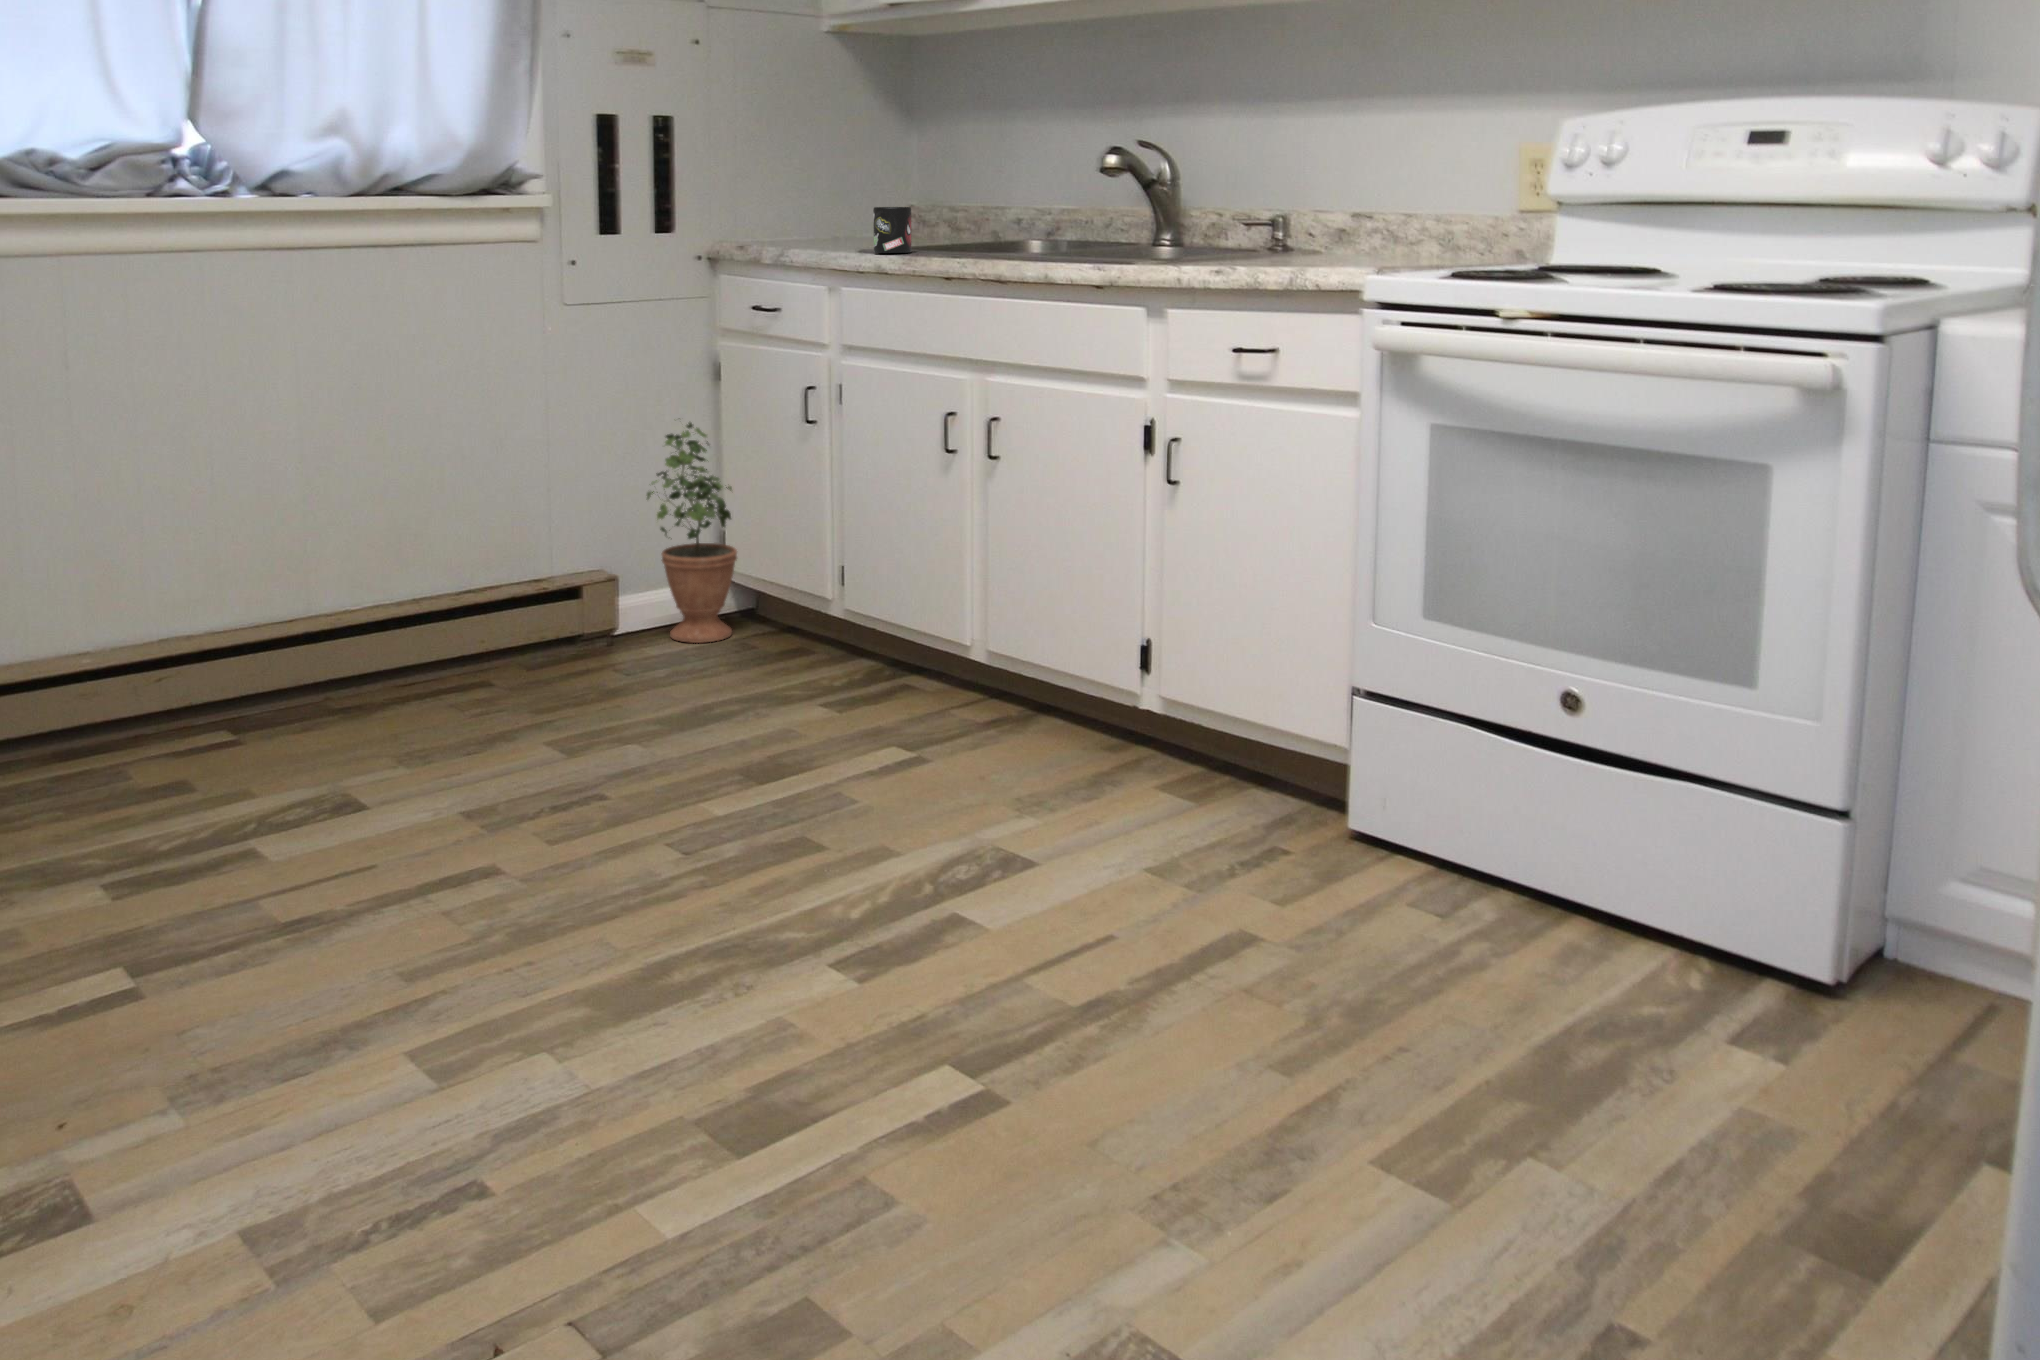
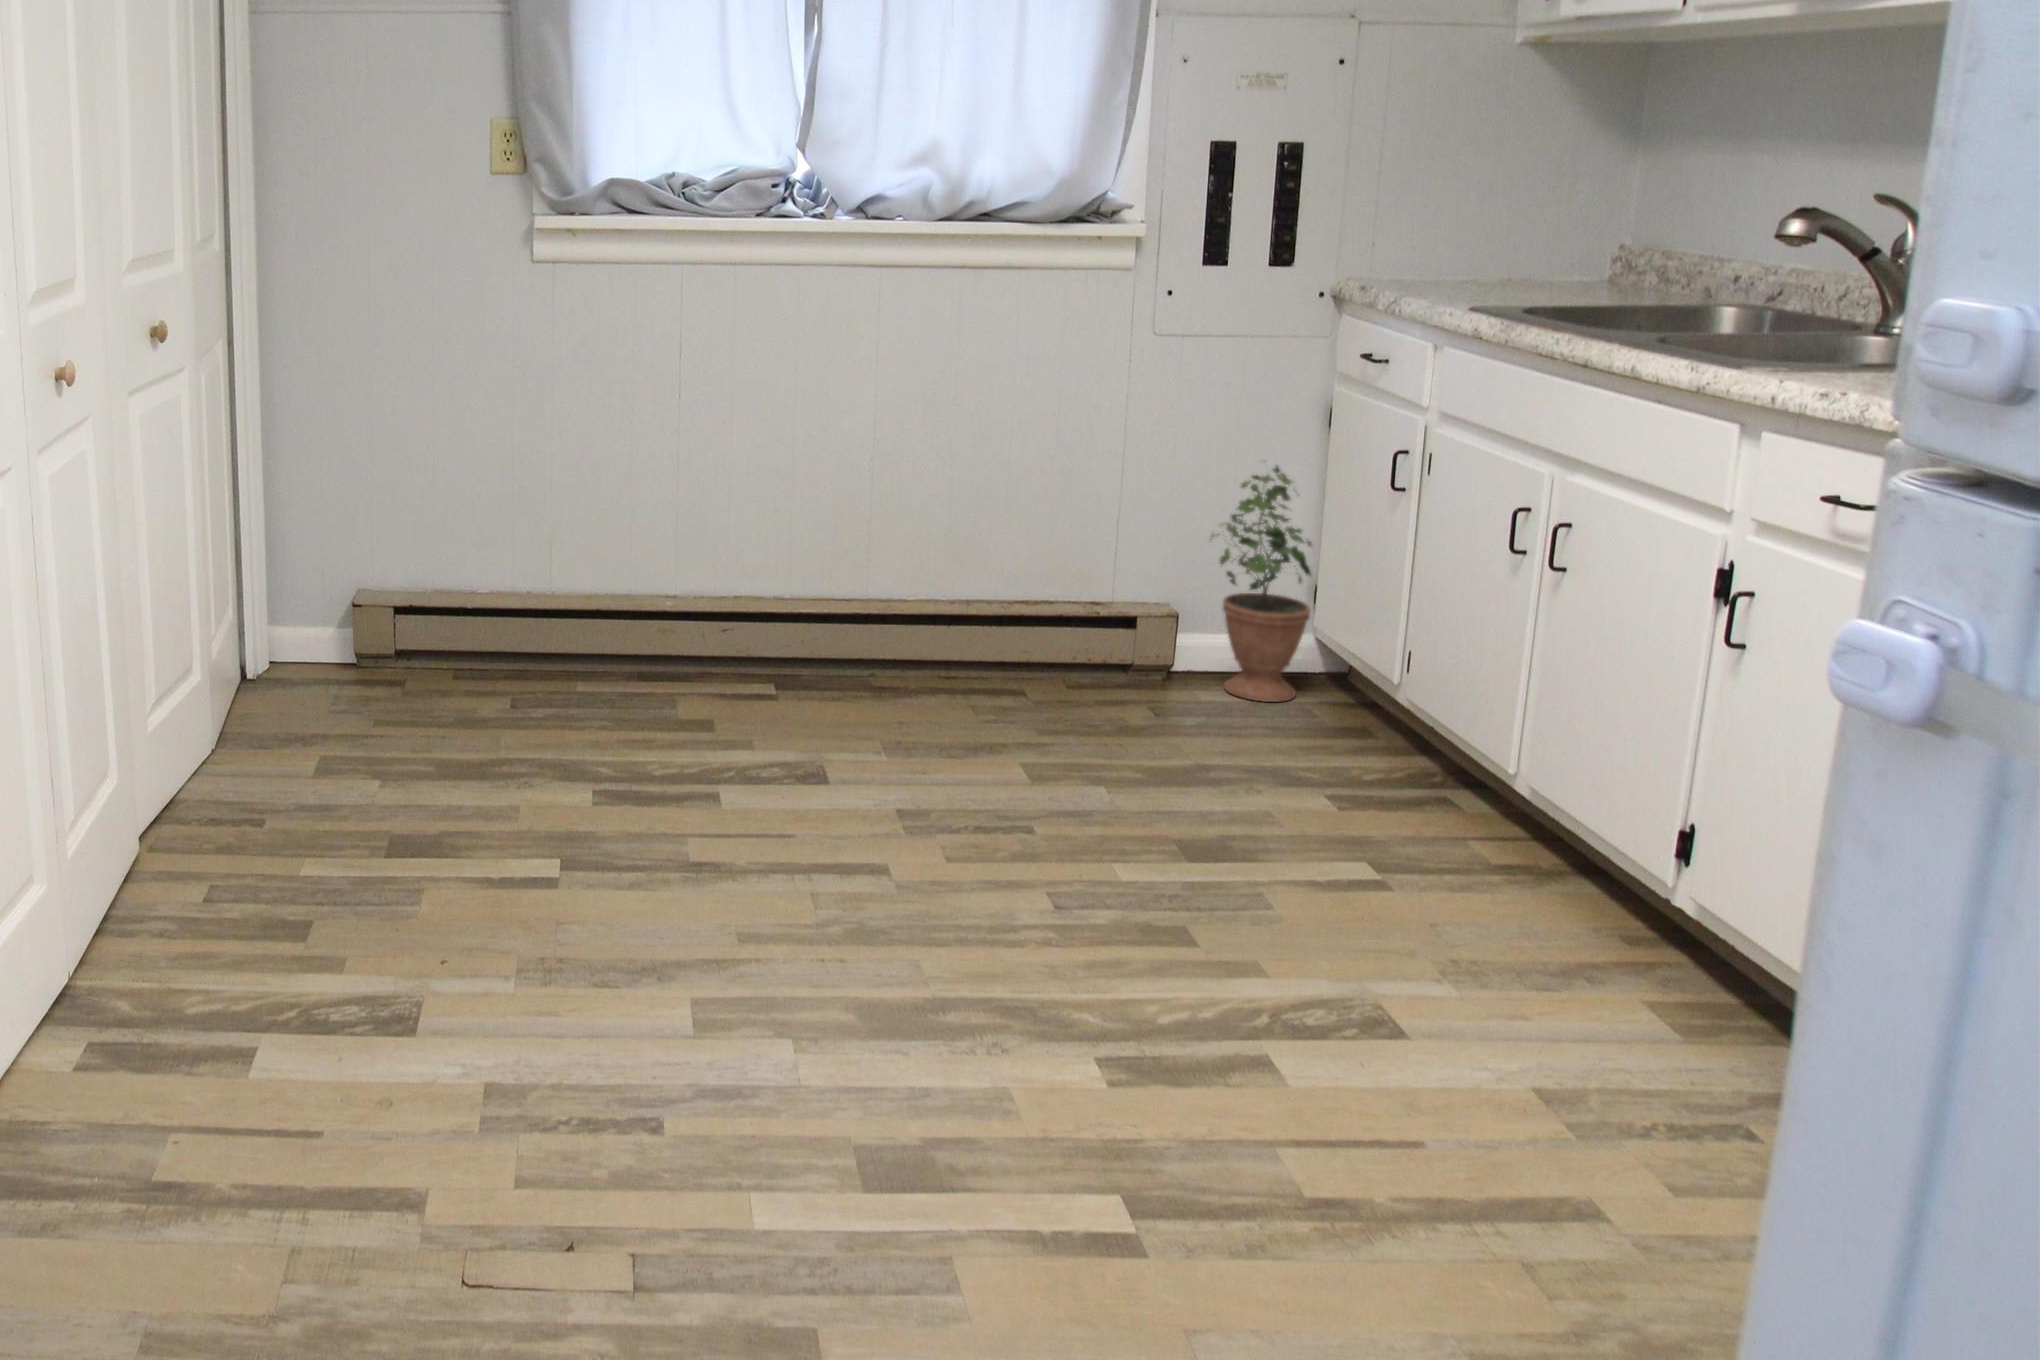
mug: present [873,207,912,253] -> none [1502,249,1559,306]

